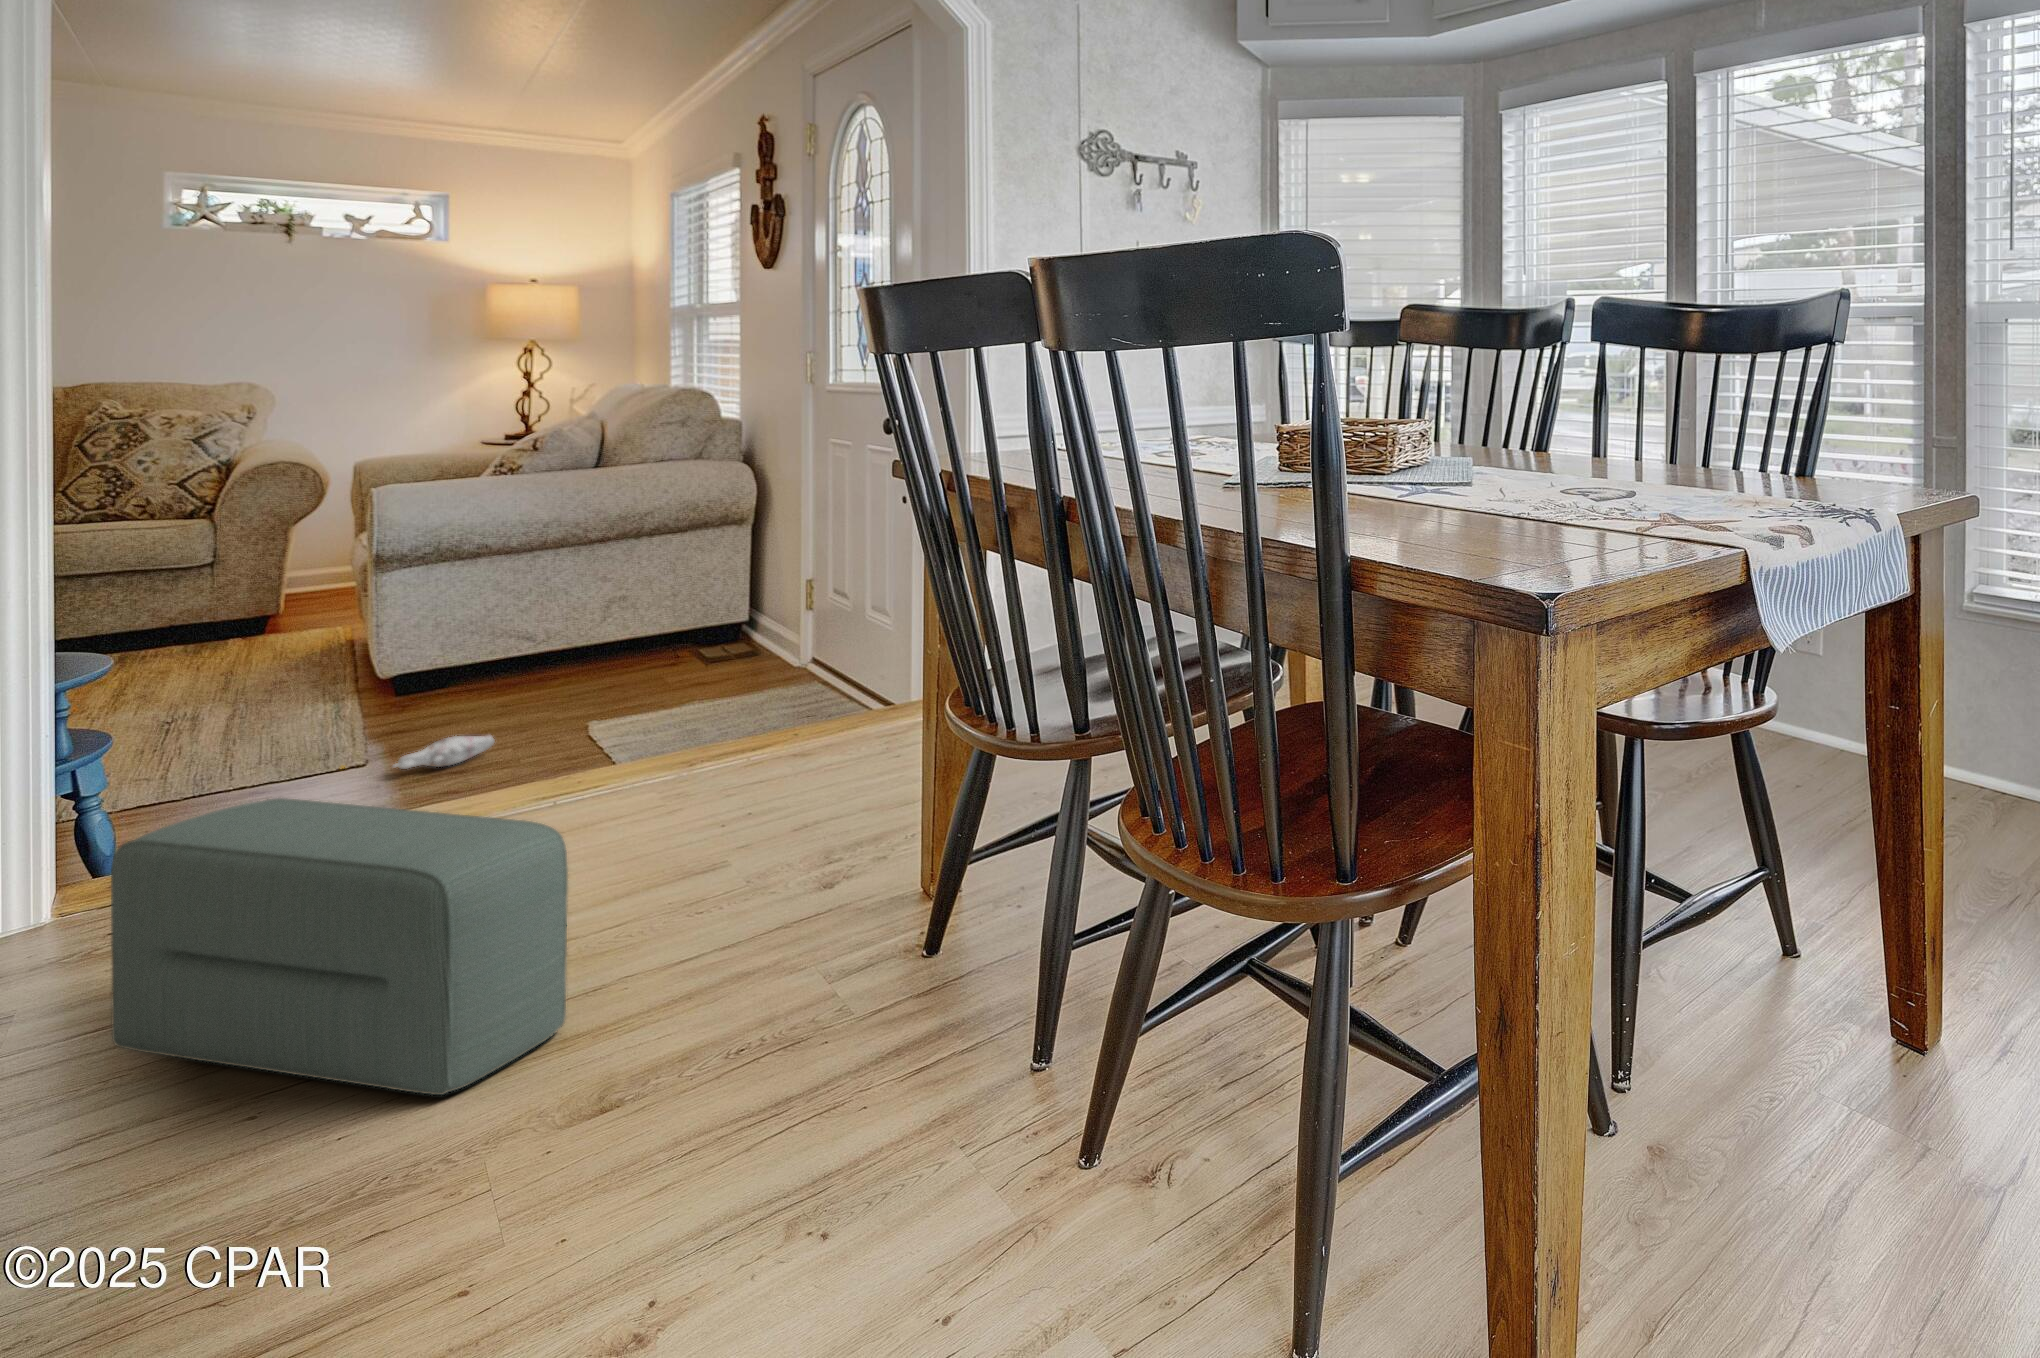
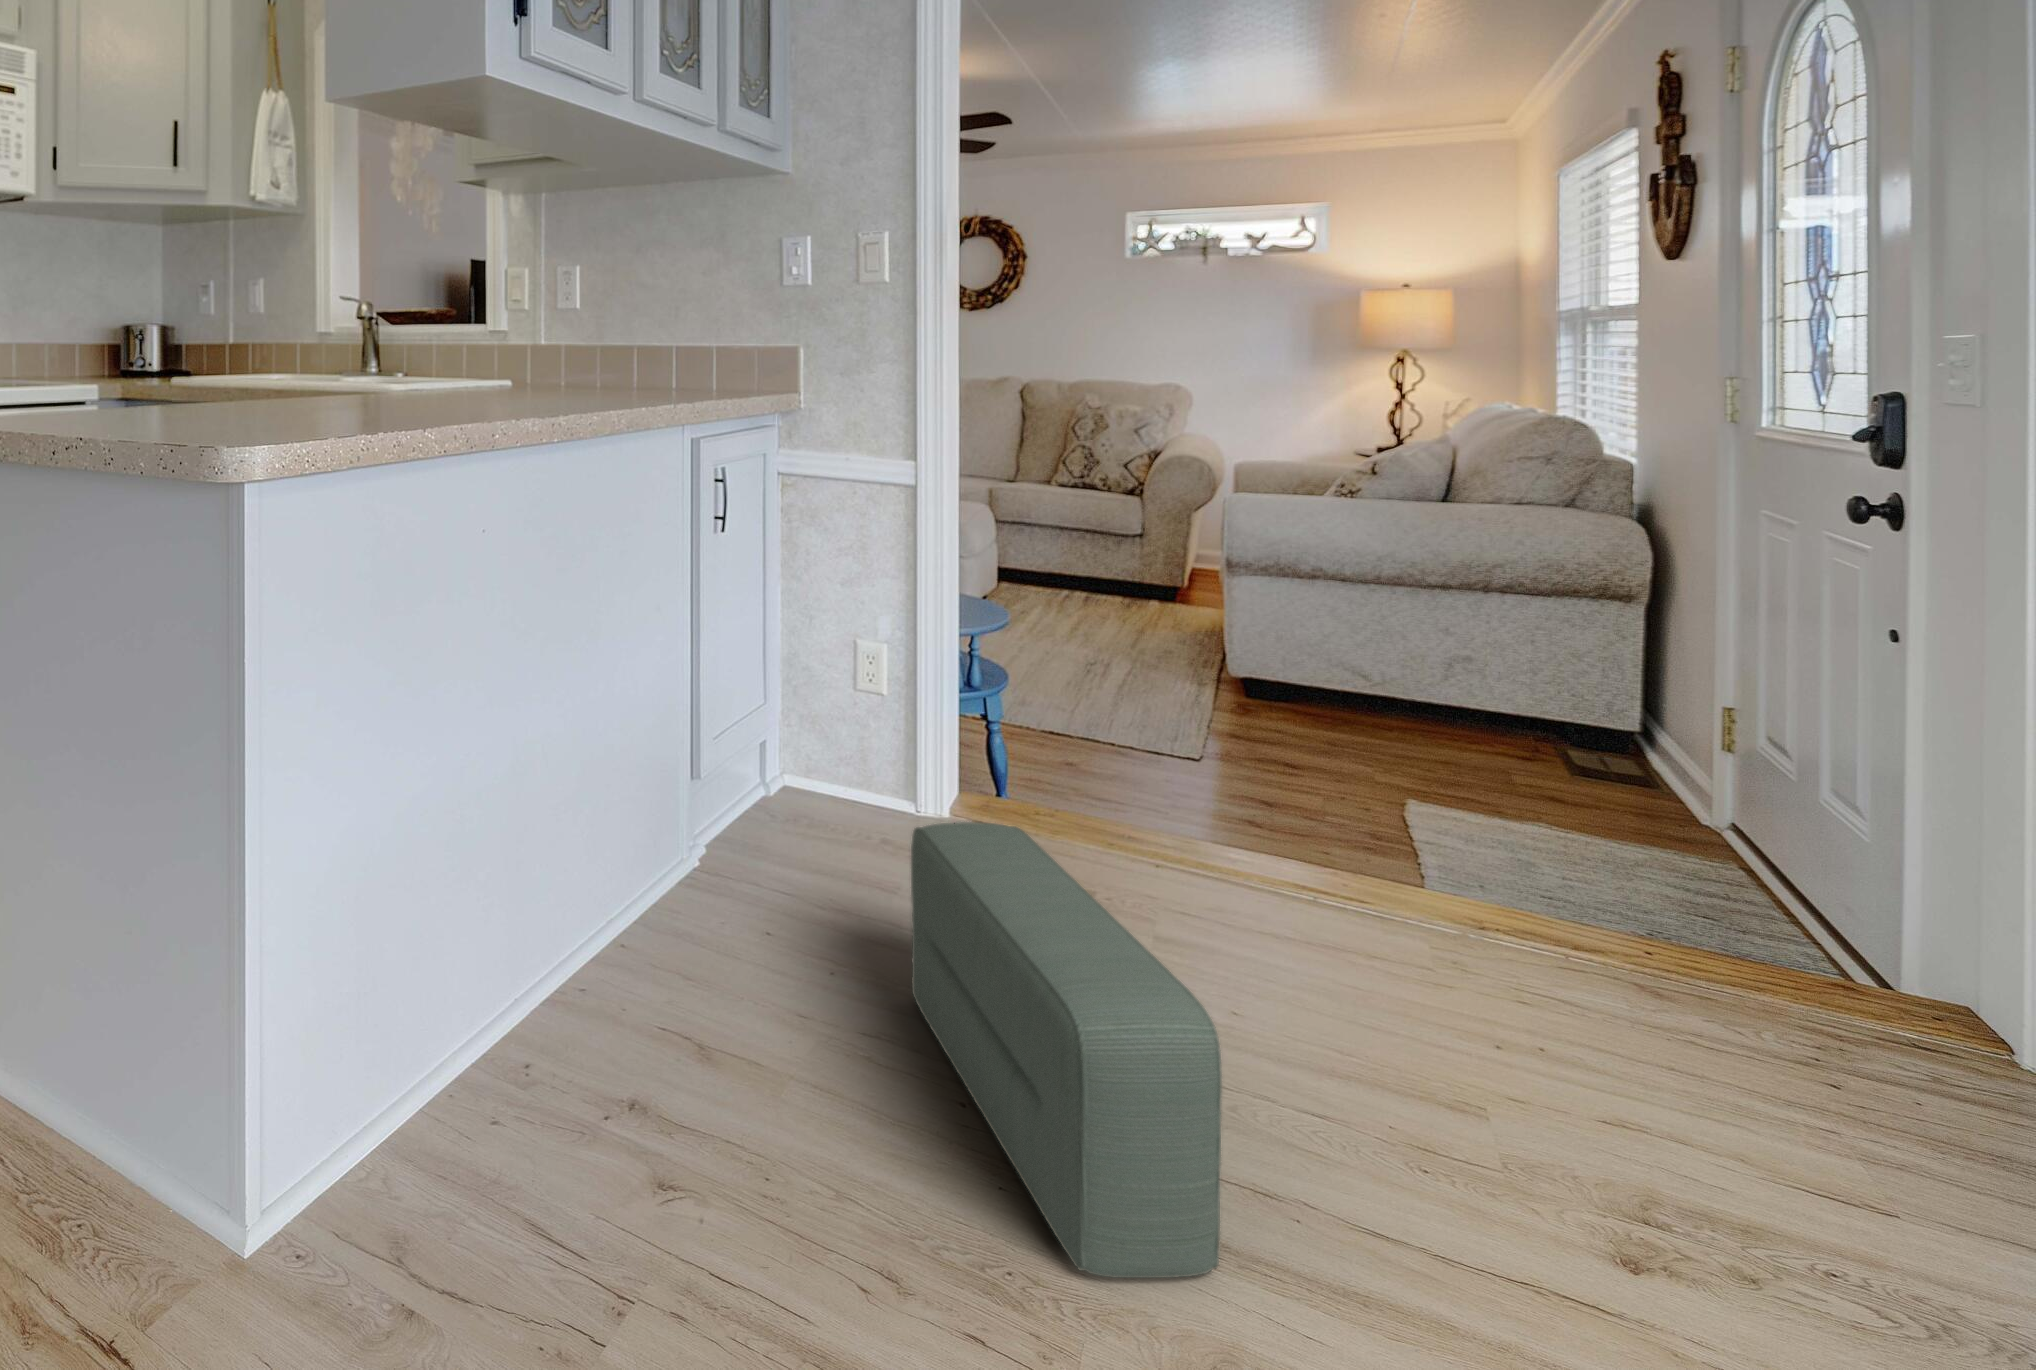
plush toy: present [340,735,494,769] -> none [1171,765,1300,804]

